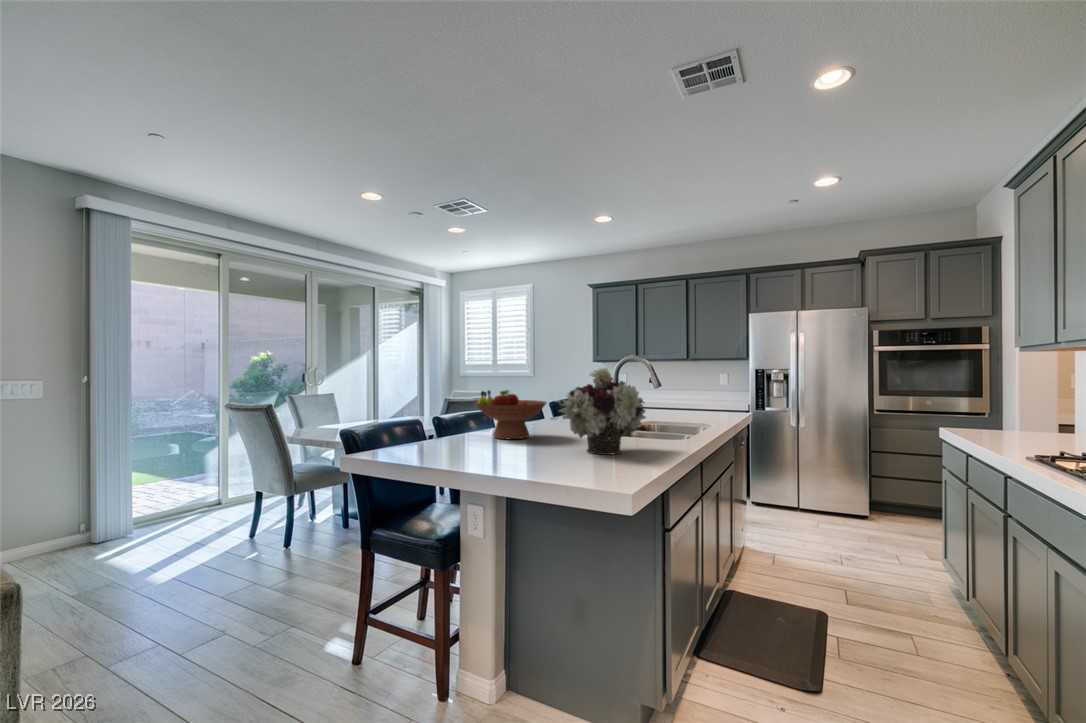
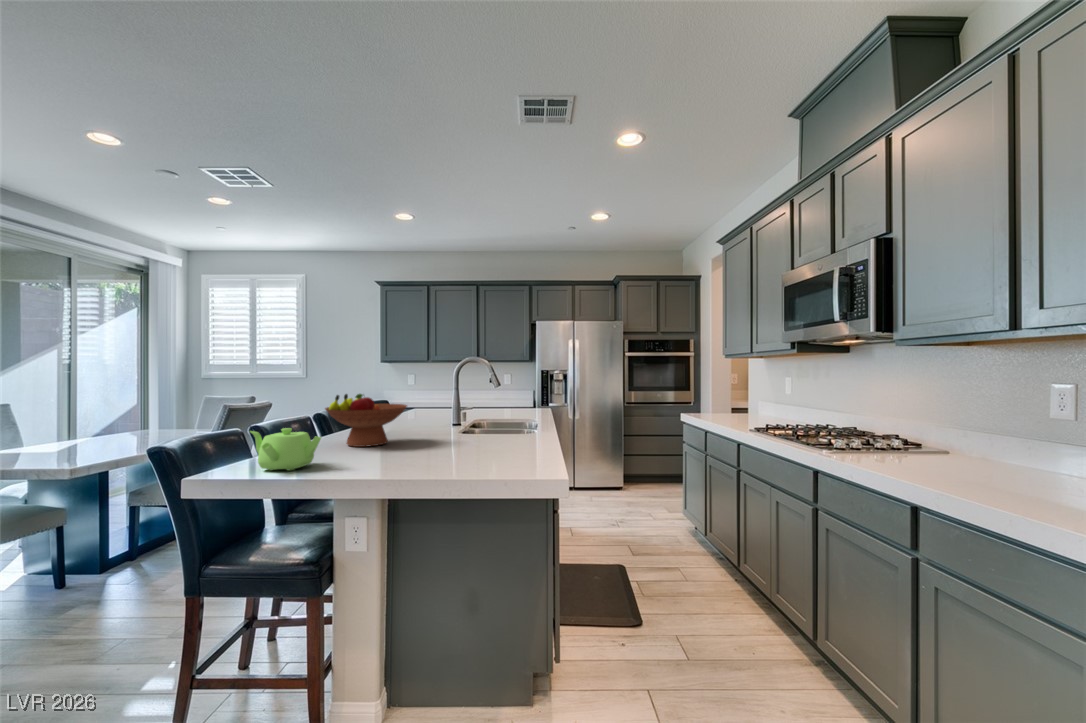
flower arrangement: present [559,368,646,455] -> none [444,369,521,453]
teapot: none [395,418,444,454] -> present [250,428,321,471]

